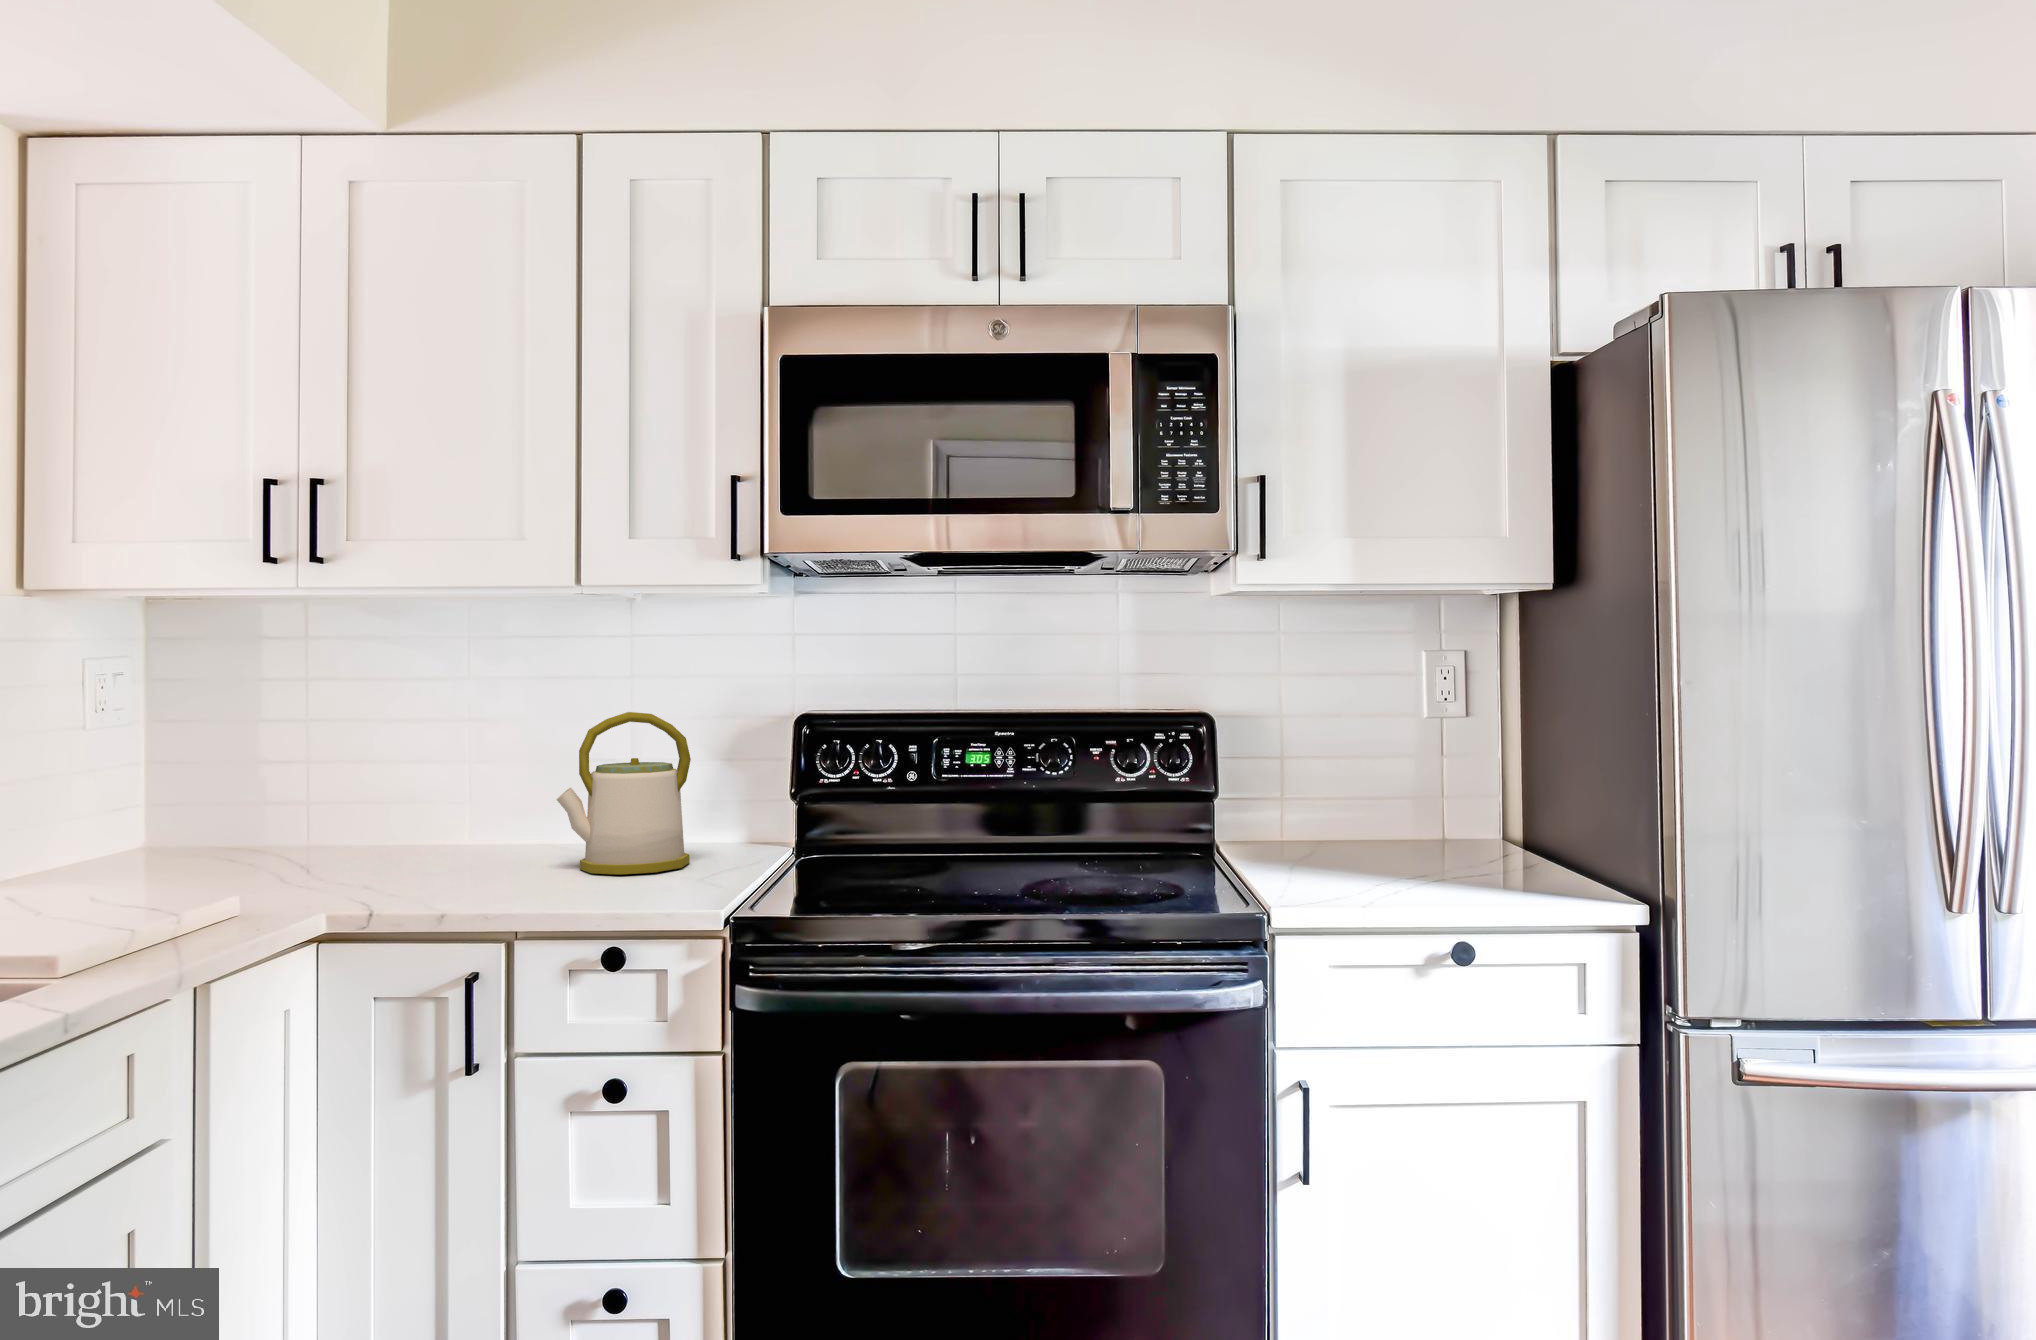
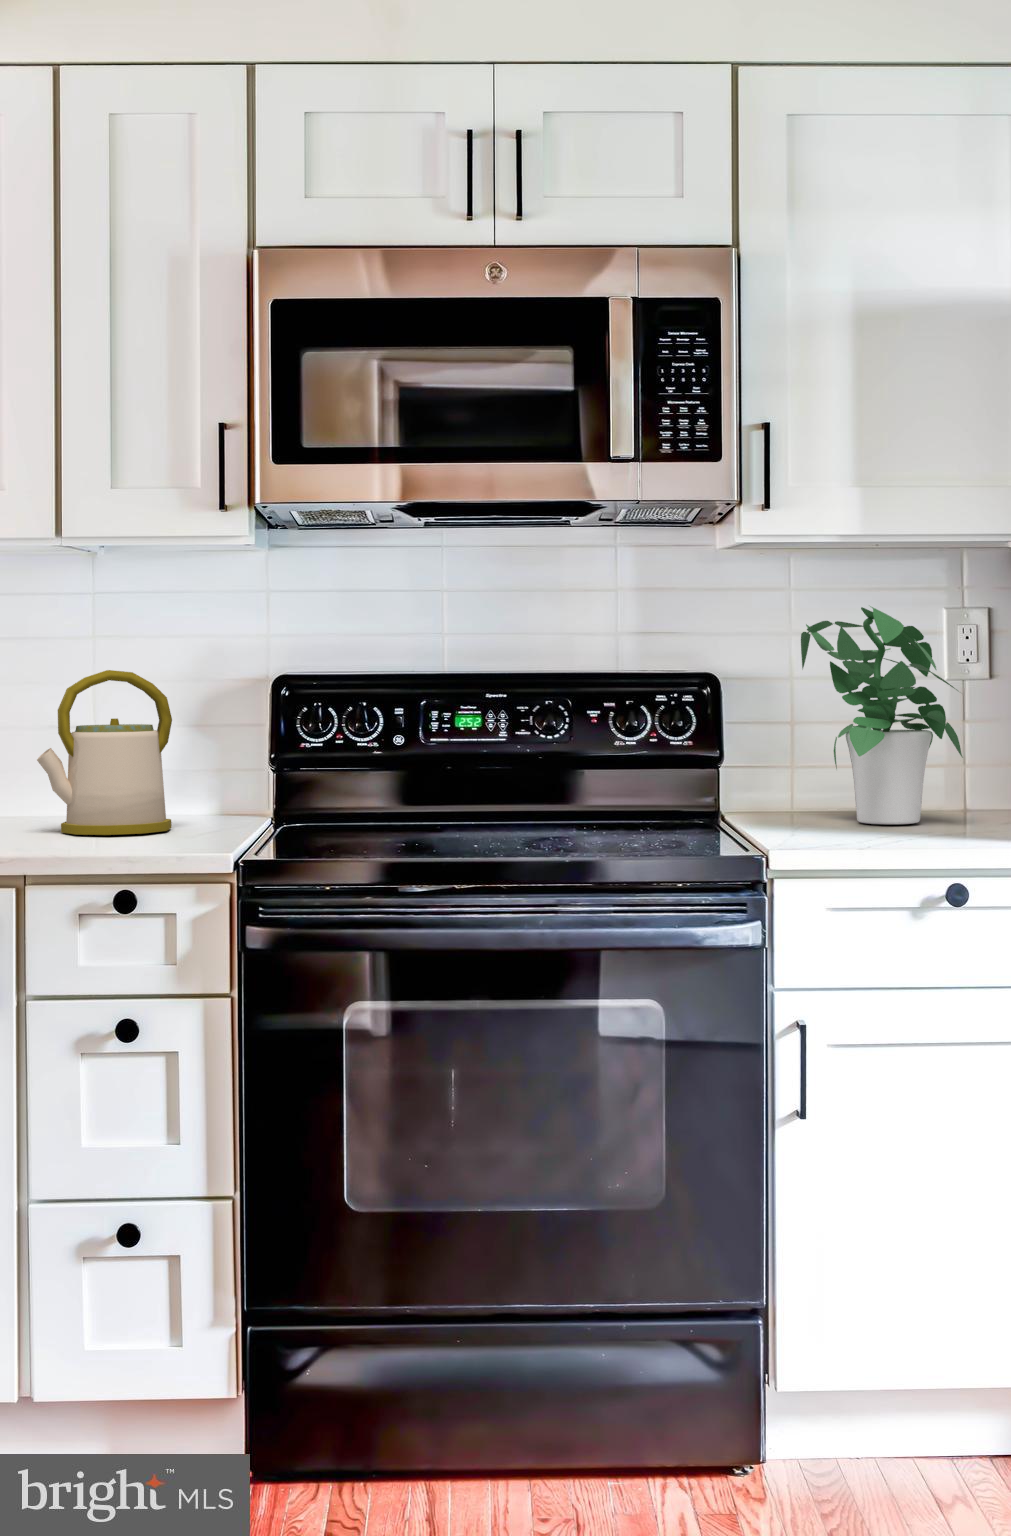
potted plant: none [1294,650,1453,861] -> present [801,606,963,824]

